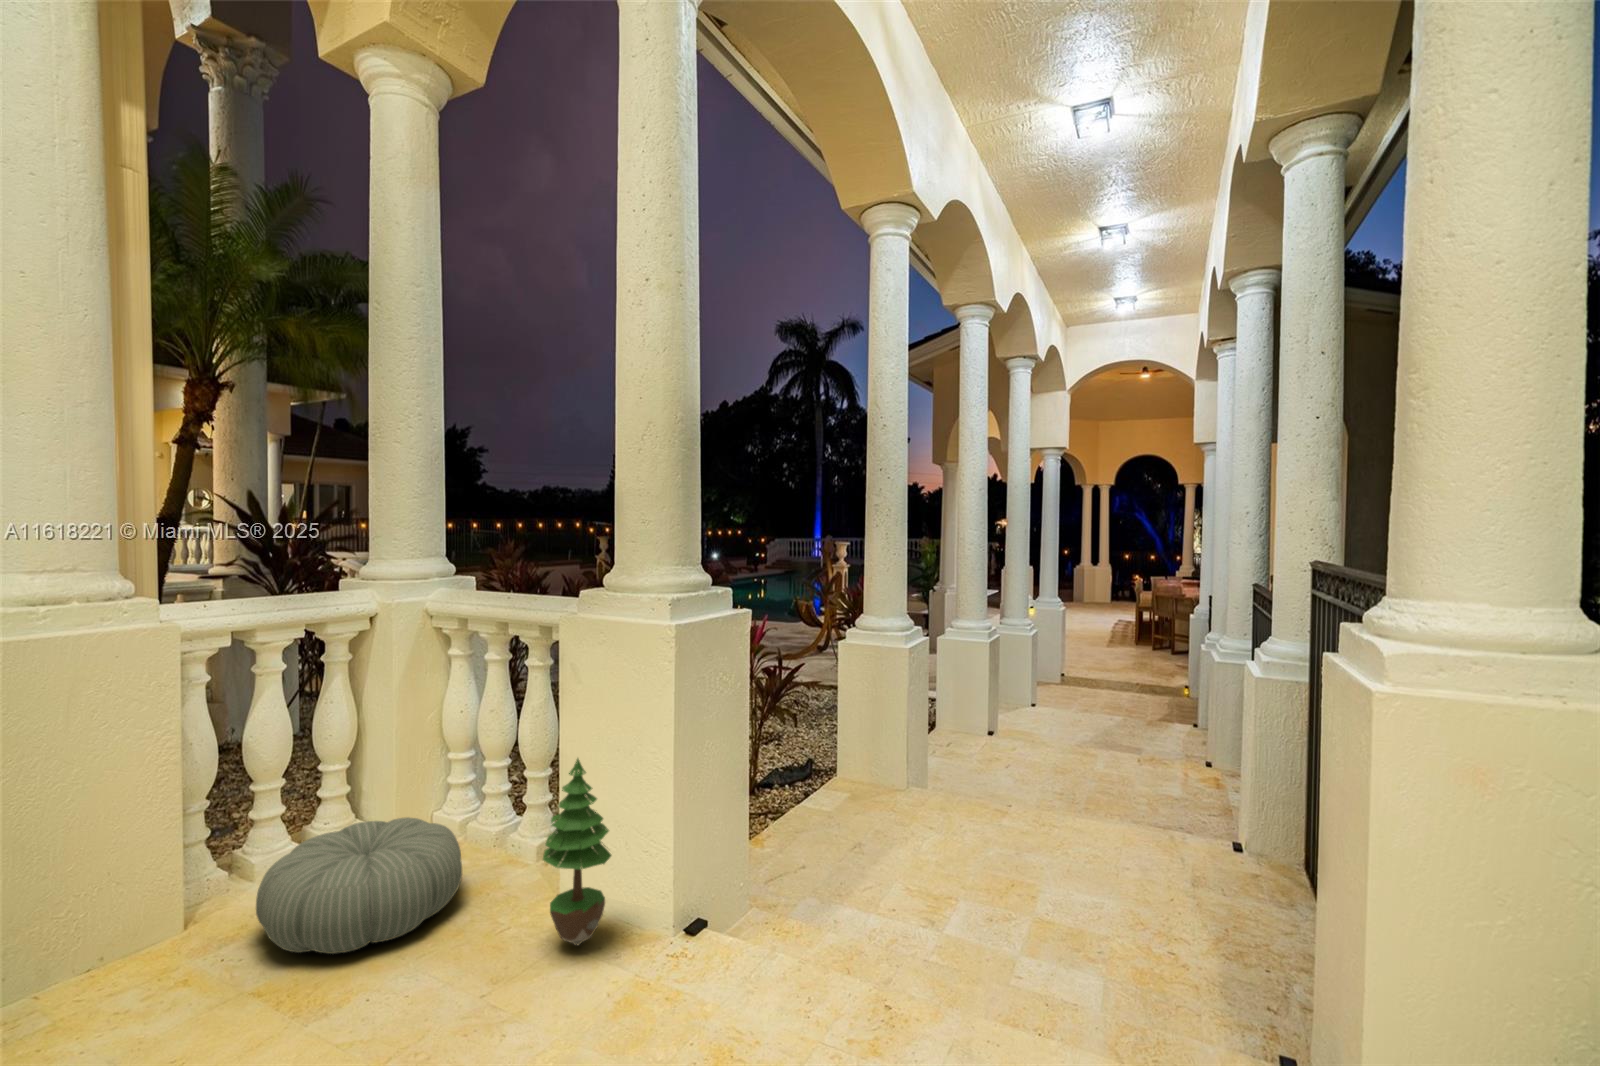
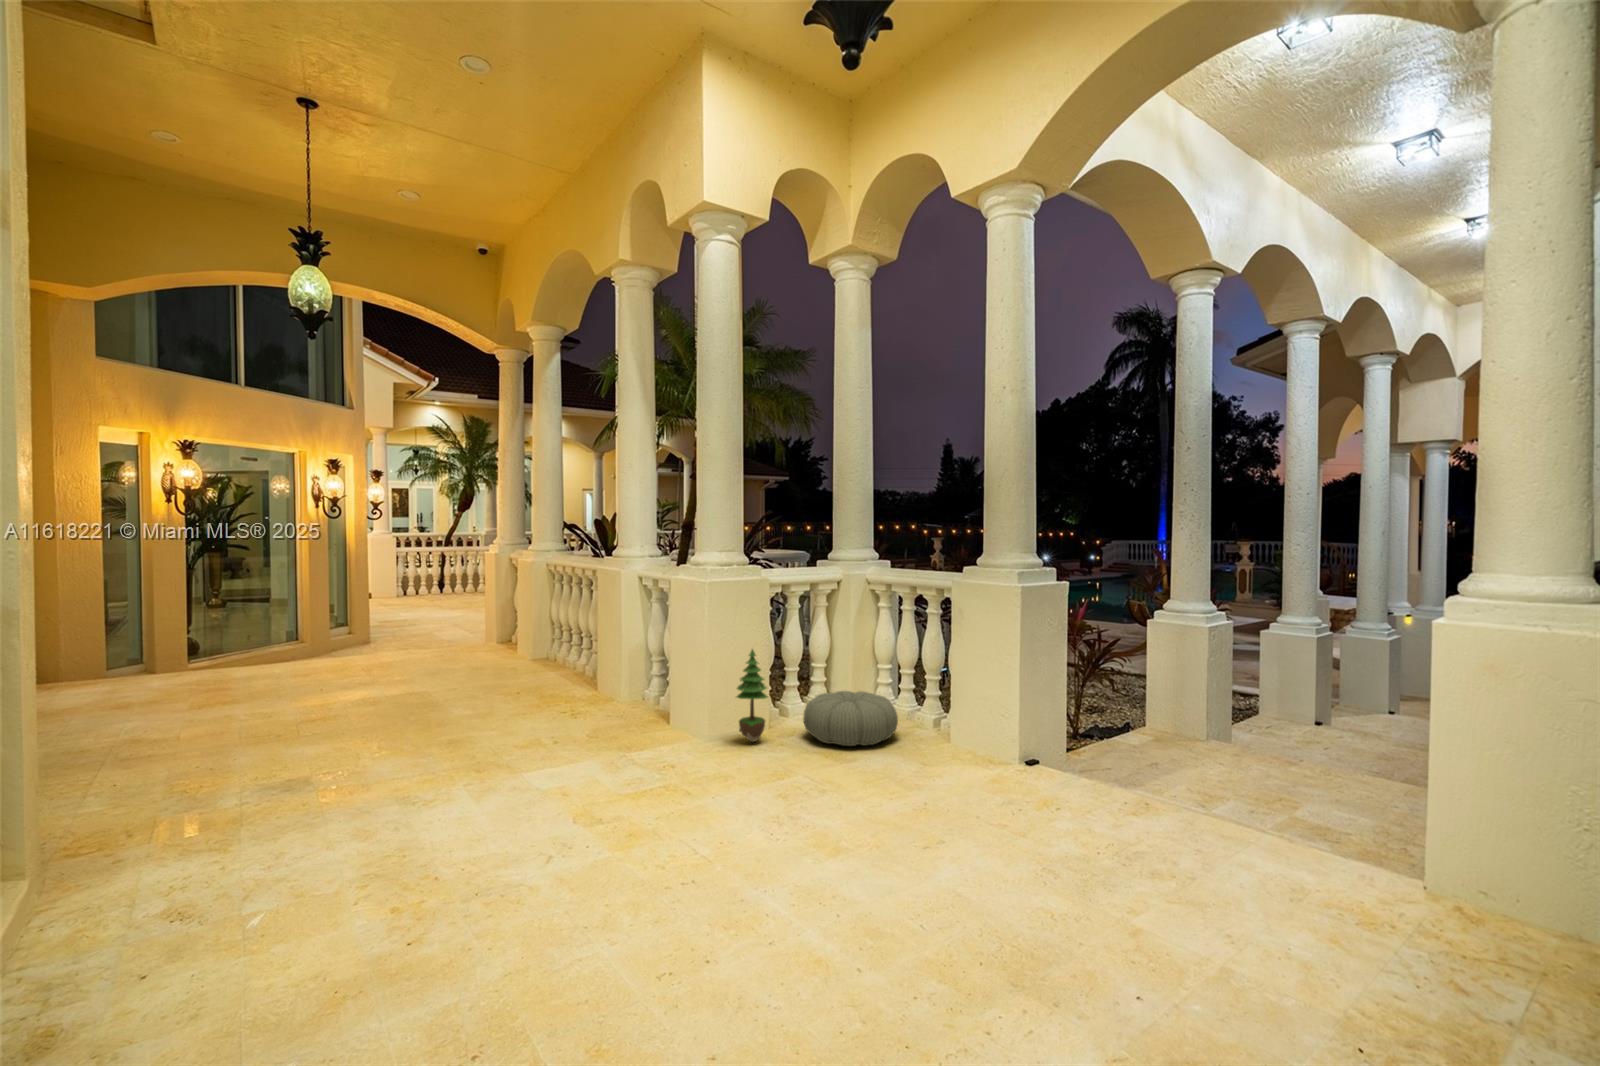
potted tree: present [543,759,611,945] -> present [737,649,768,742]

